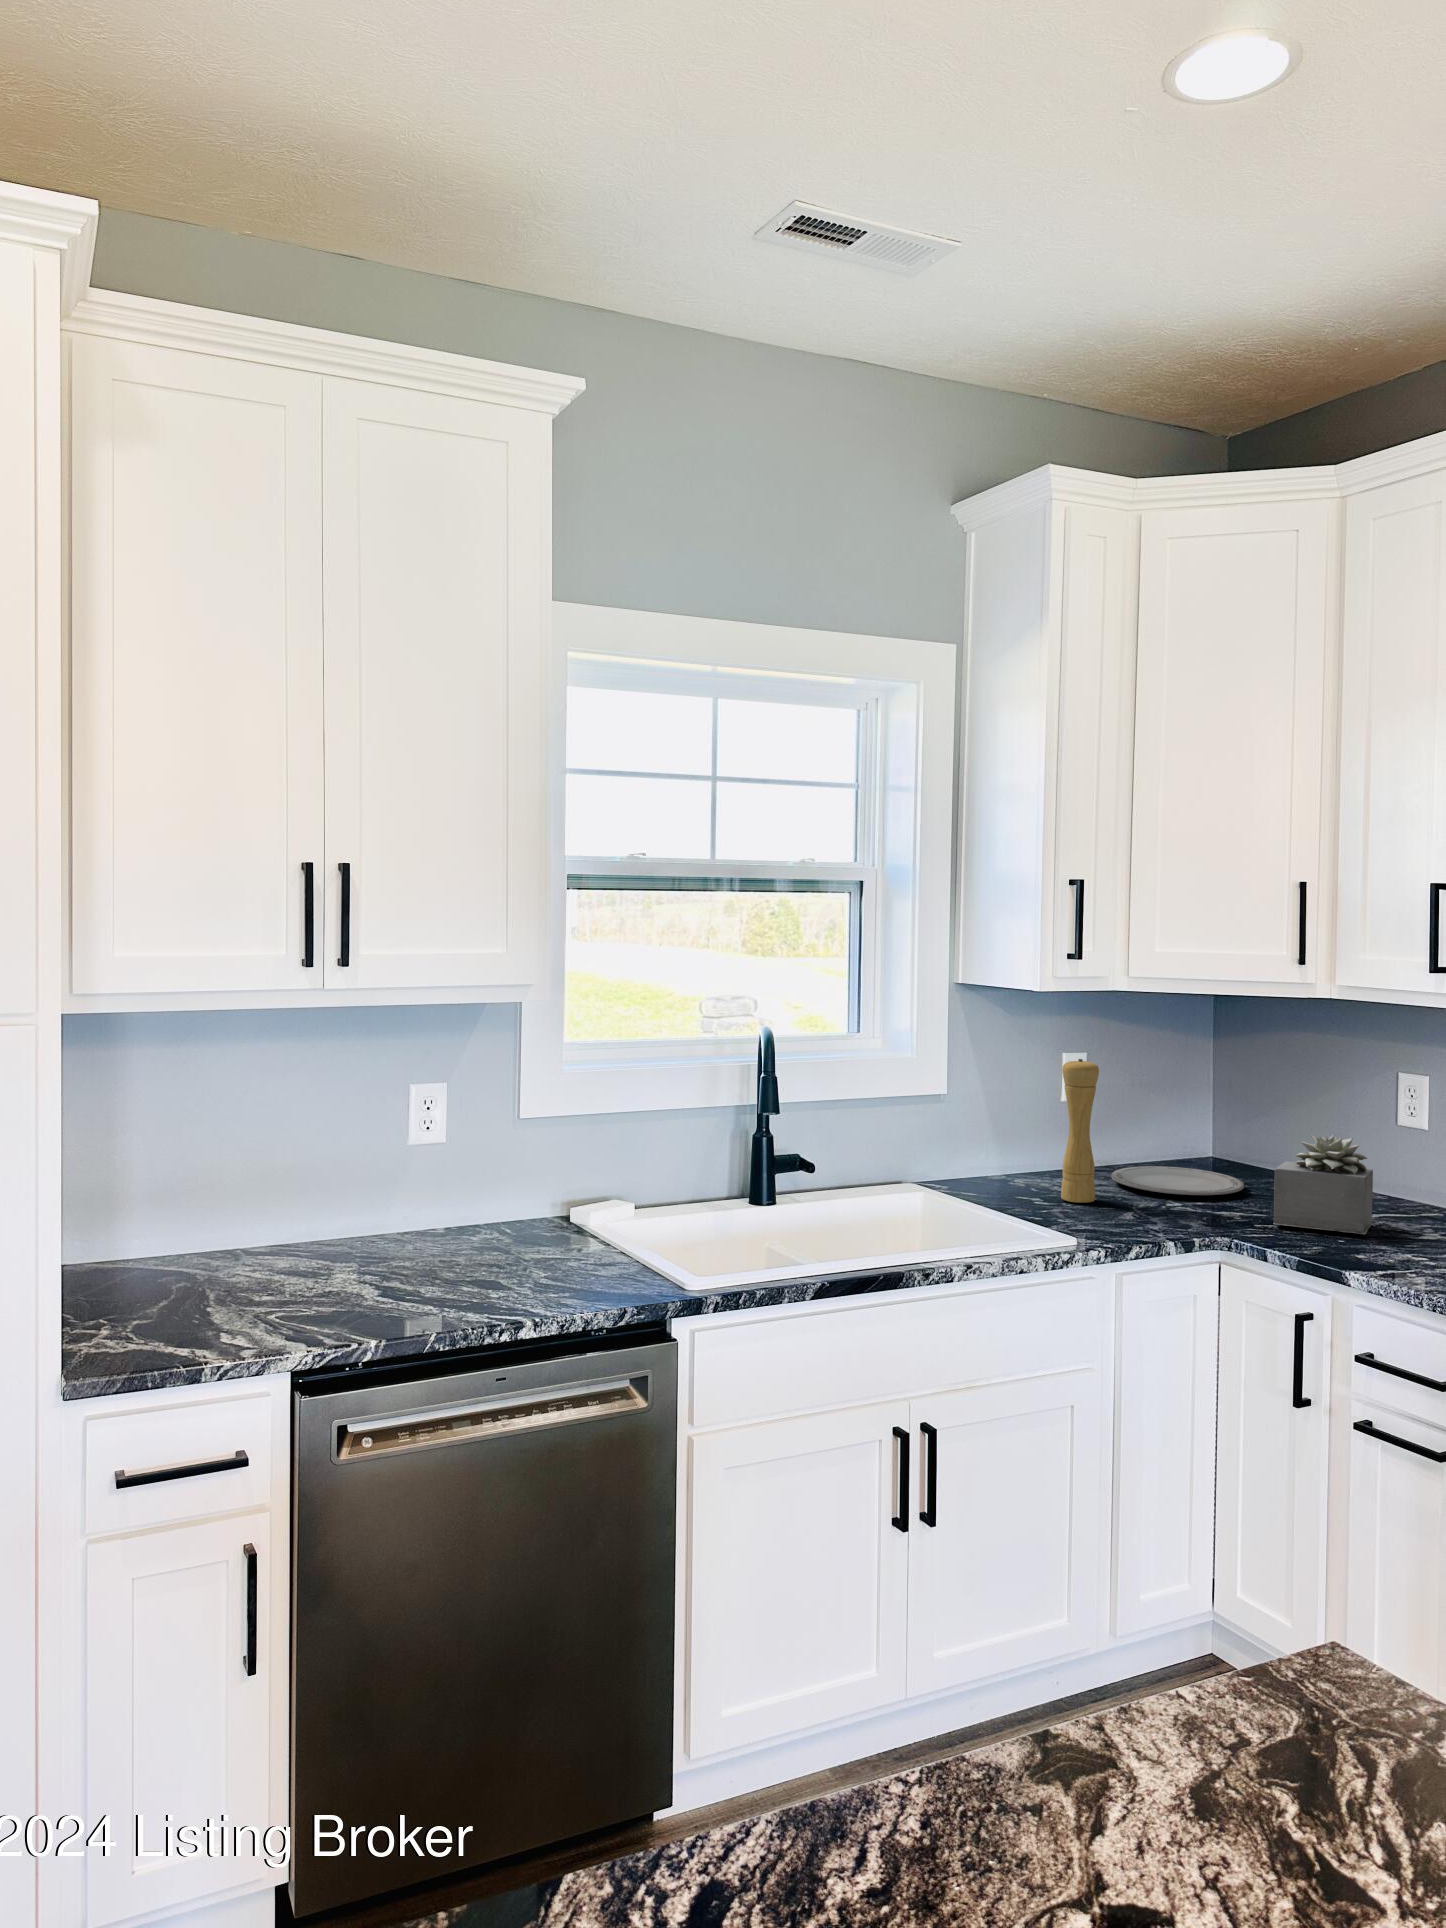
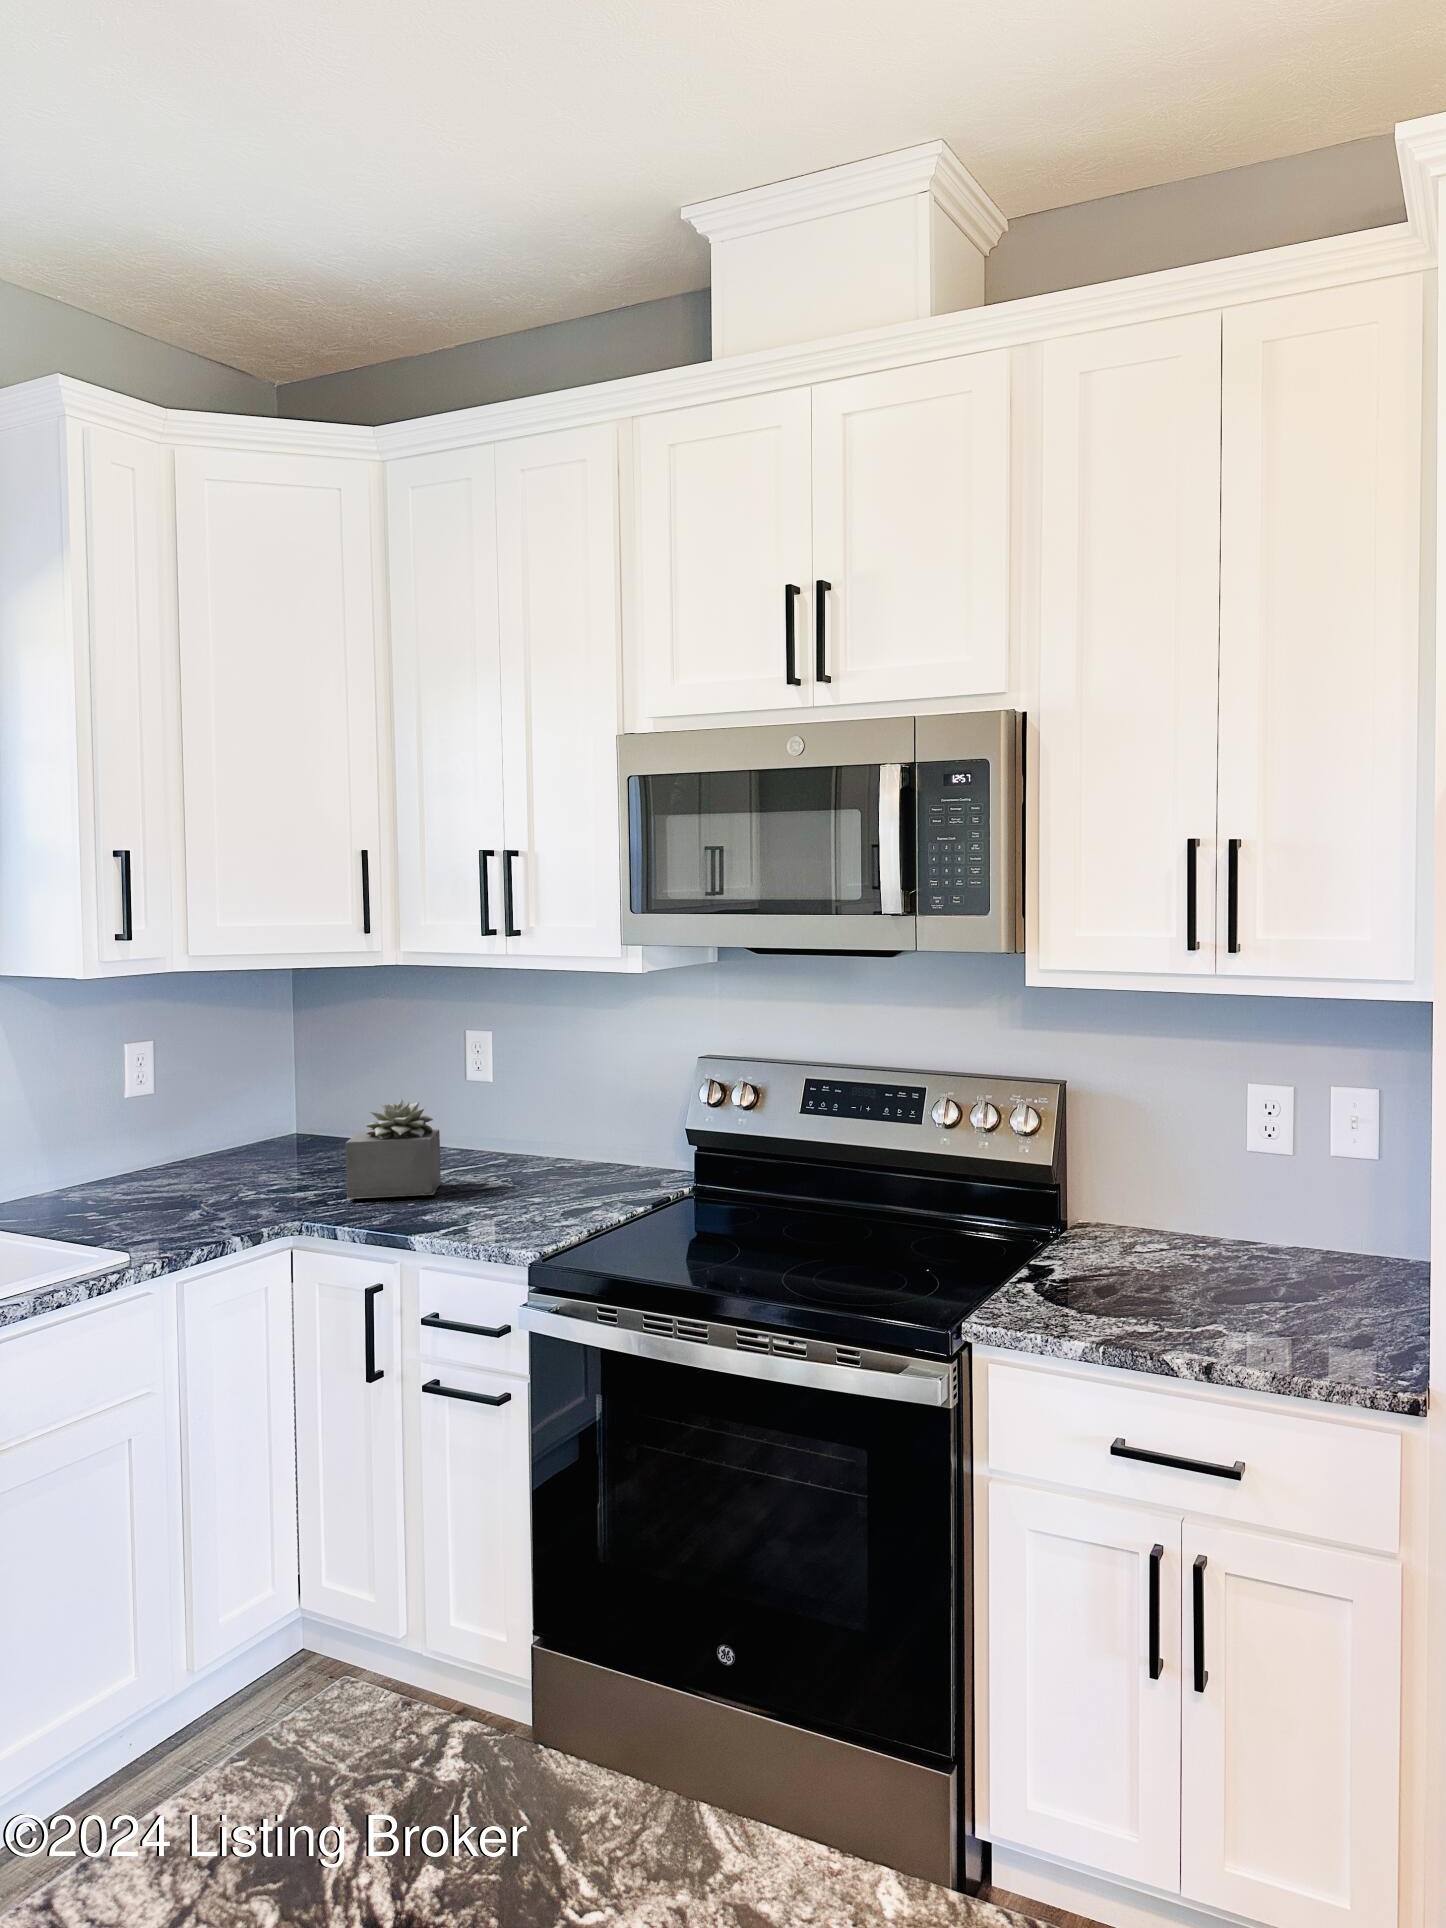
pepper mill: present [1061,1059,1099,1203] -> none [114,1050,159,1209]
plate: present [1111,1166,1244,1195] -> none [181,1152,322,1183]

